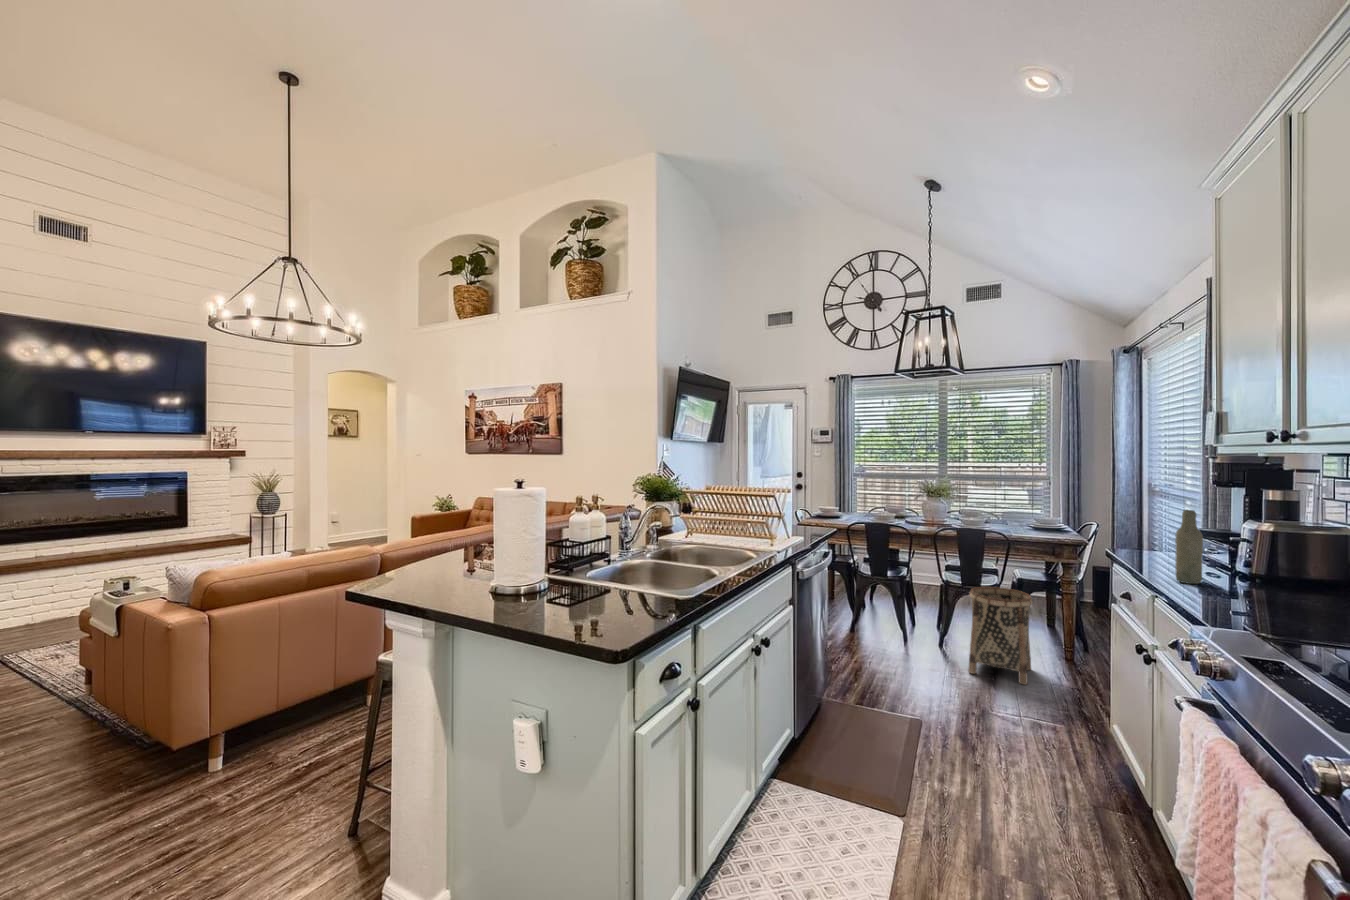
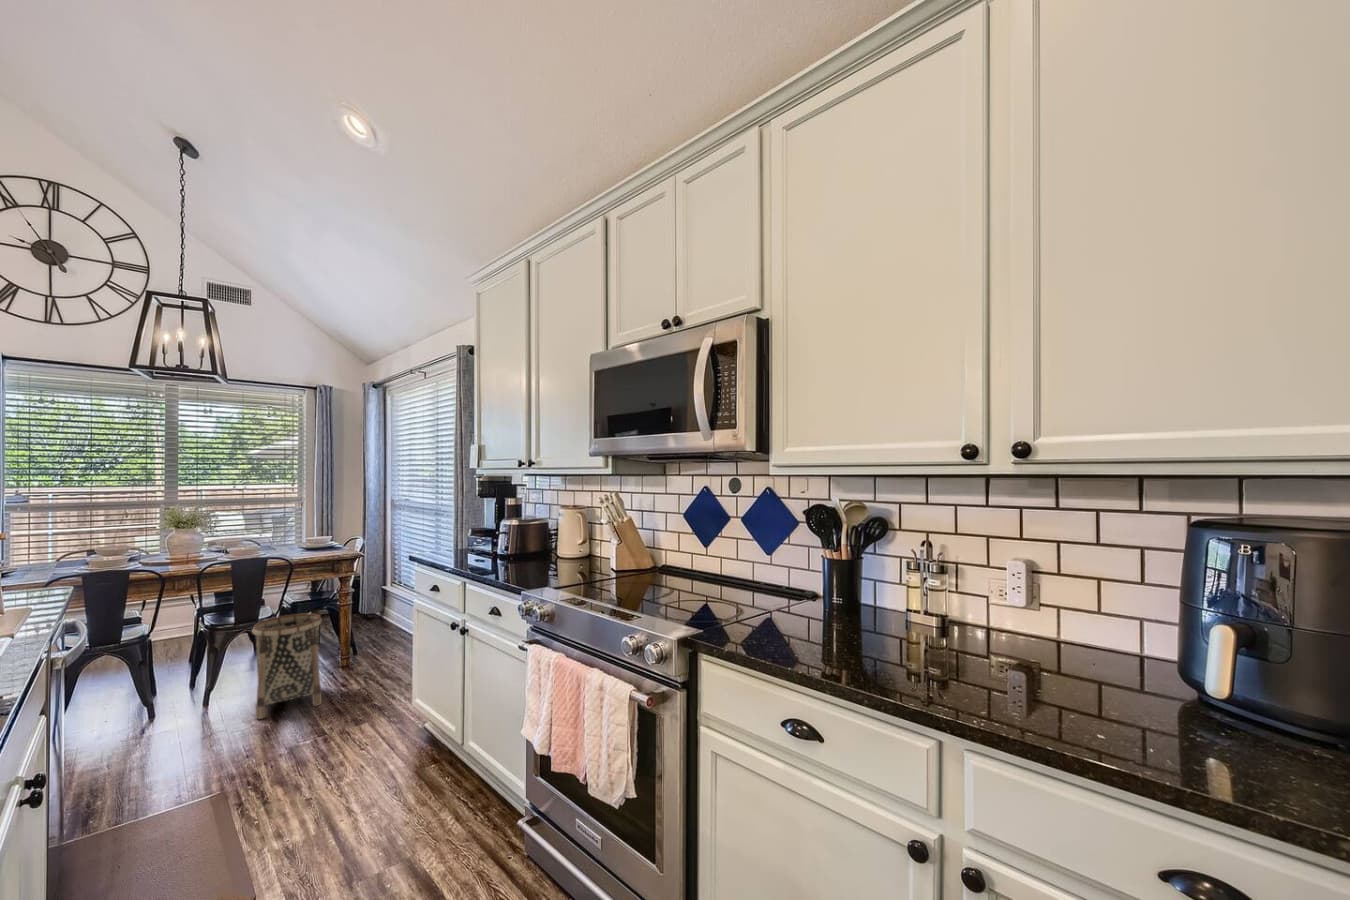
bottle: present [1175,510,1203,584] -> none [471,505,487,560]

